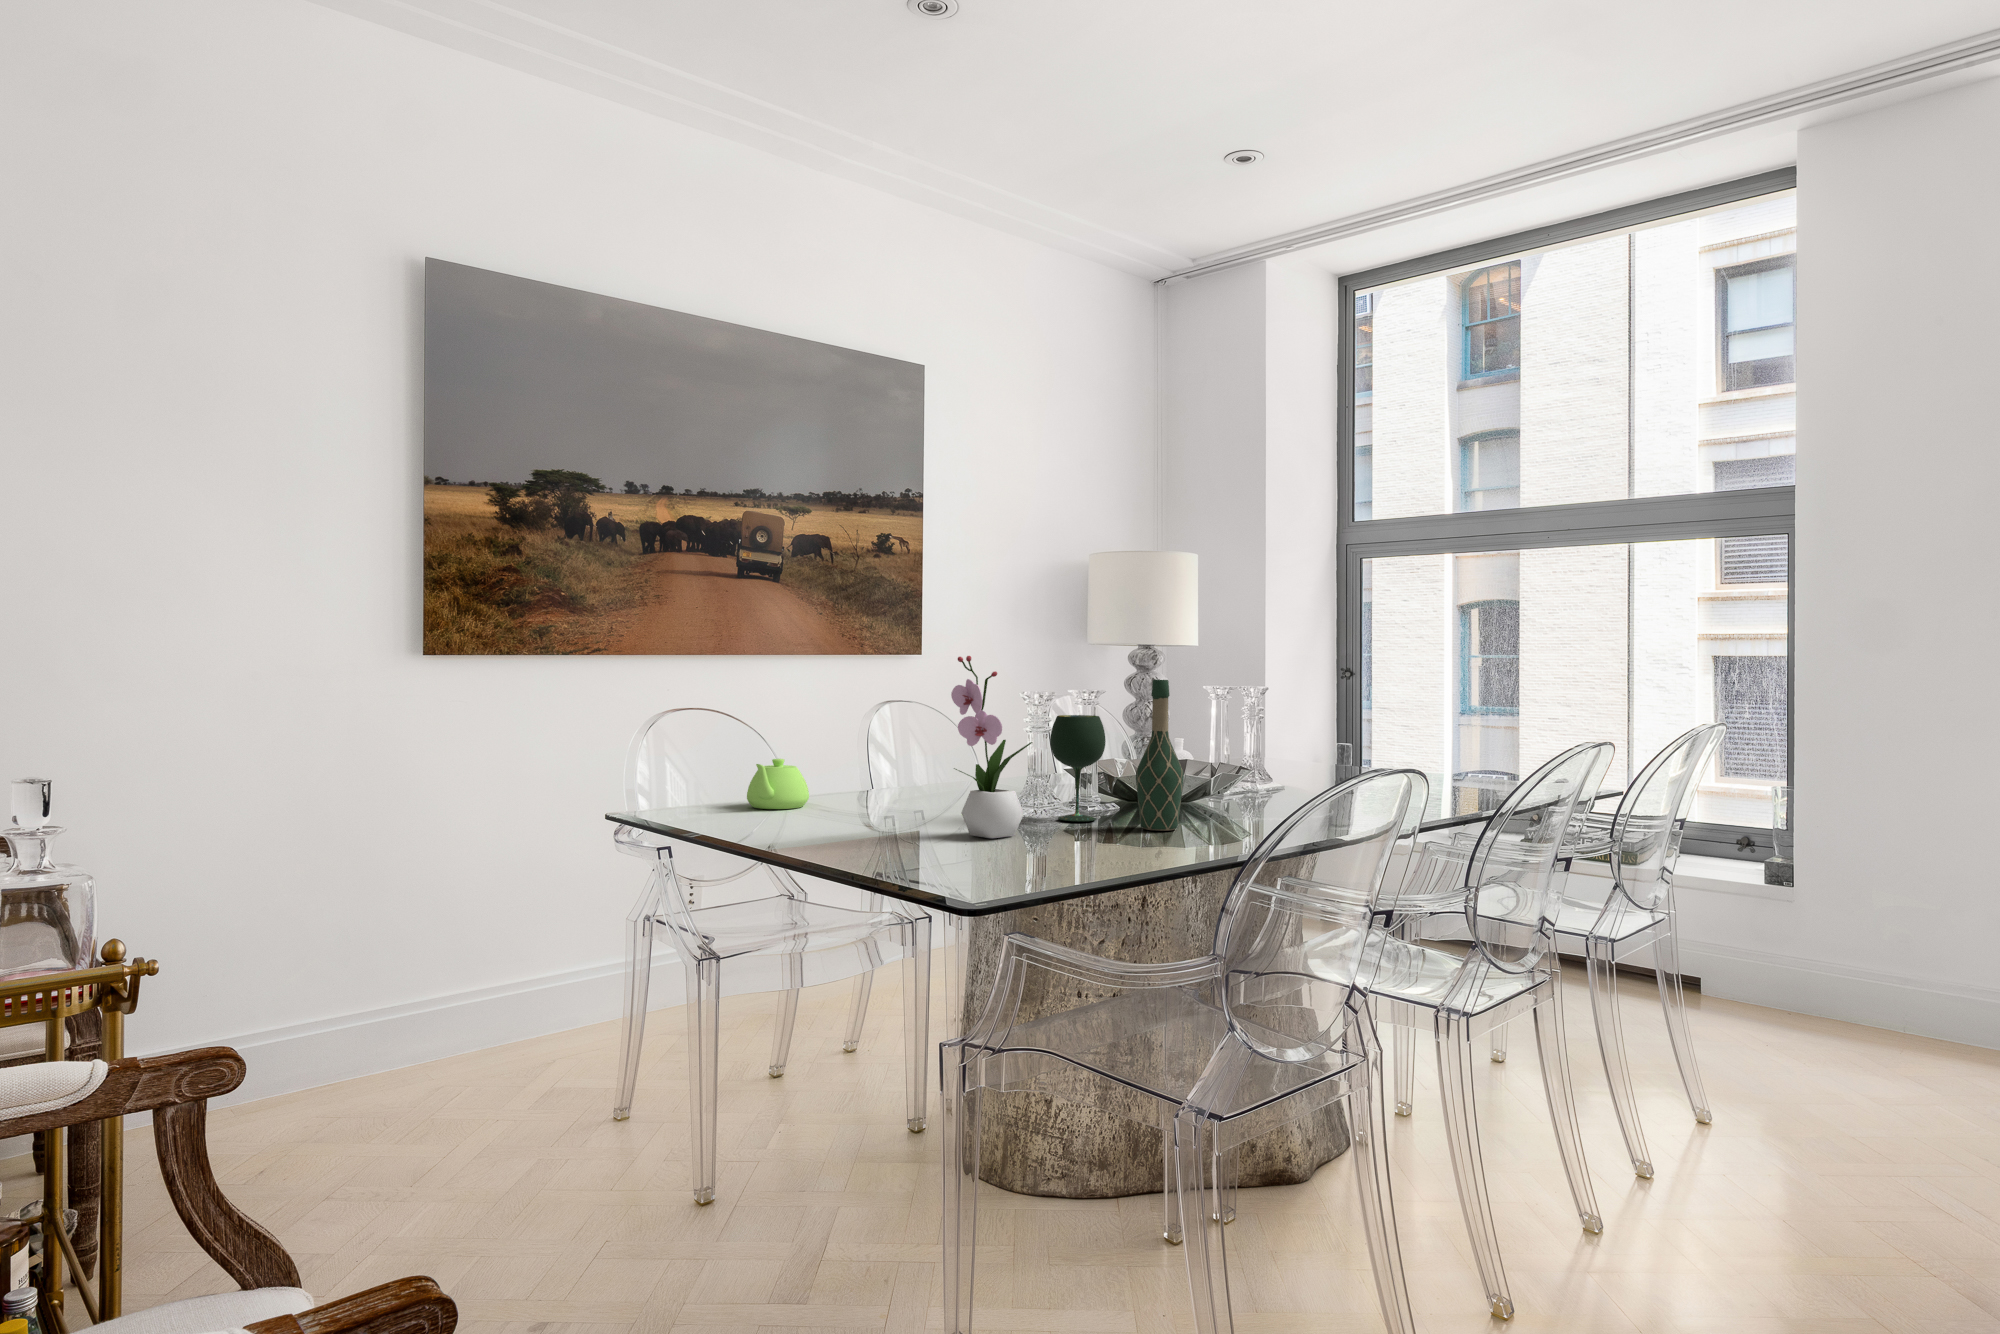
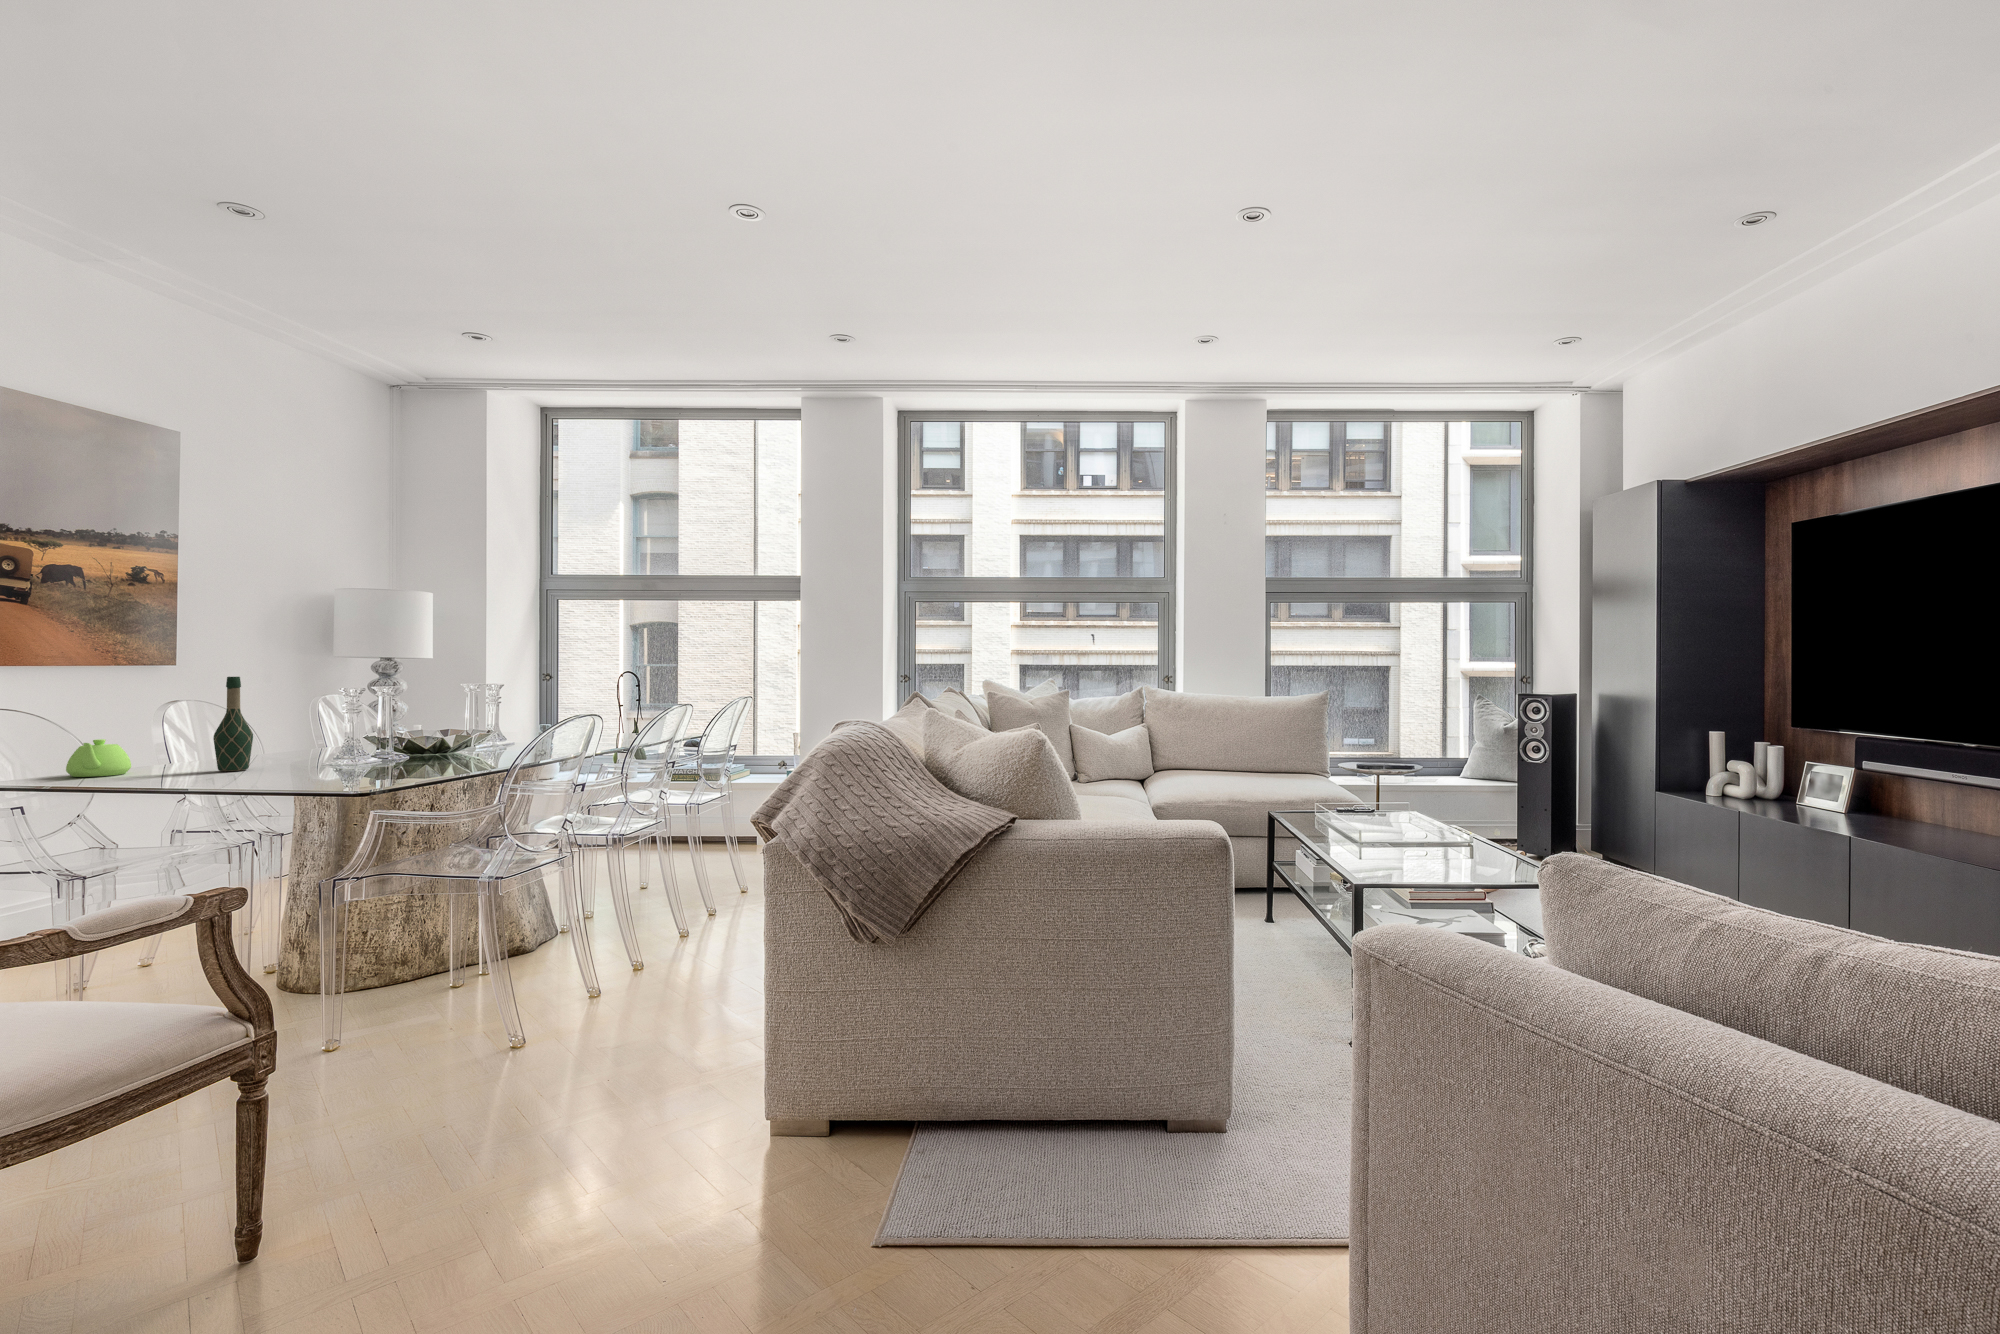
flower arrangement: present [951,656,1032,838] -> none [292,660,354,773]
wine bottle: present [1136,680,1184,831] -> present [213,677,253,771]
wine glass: present [1050,715,1106,822] -> none [358,698,400,763]

